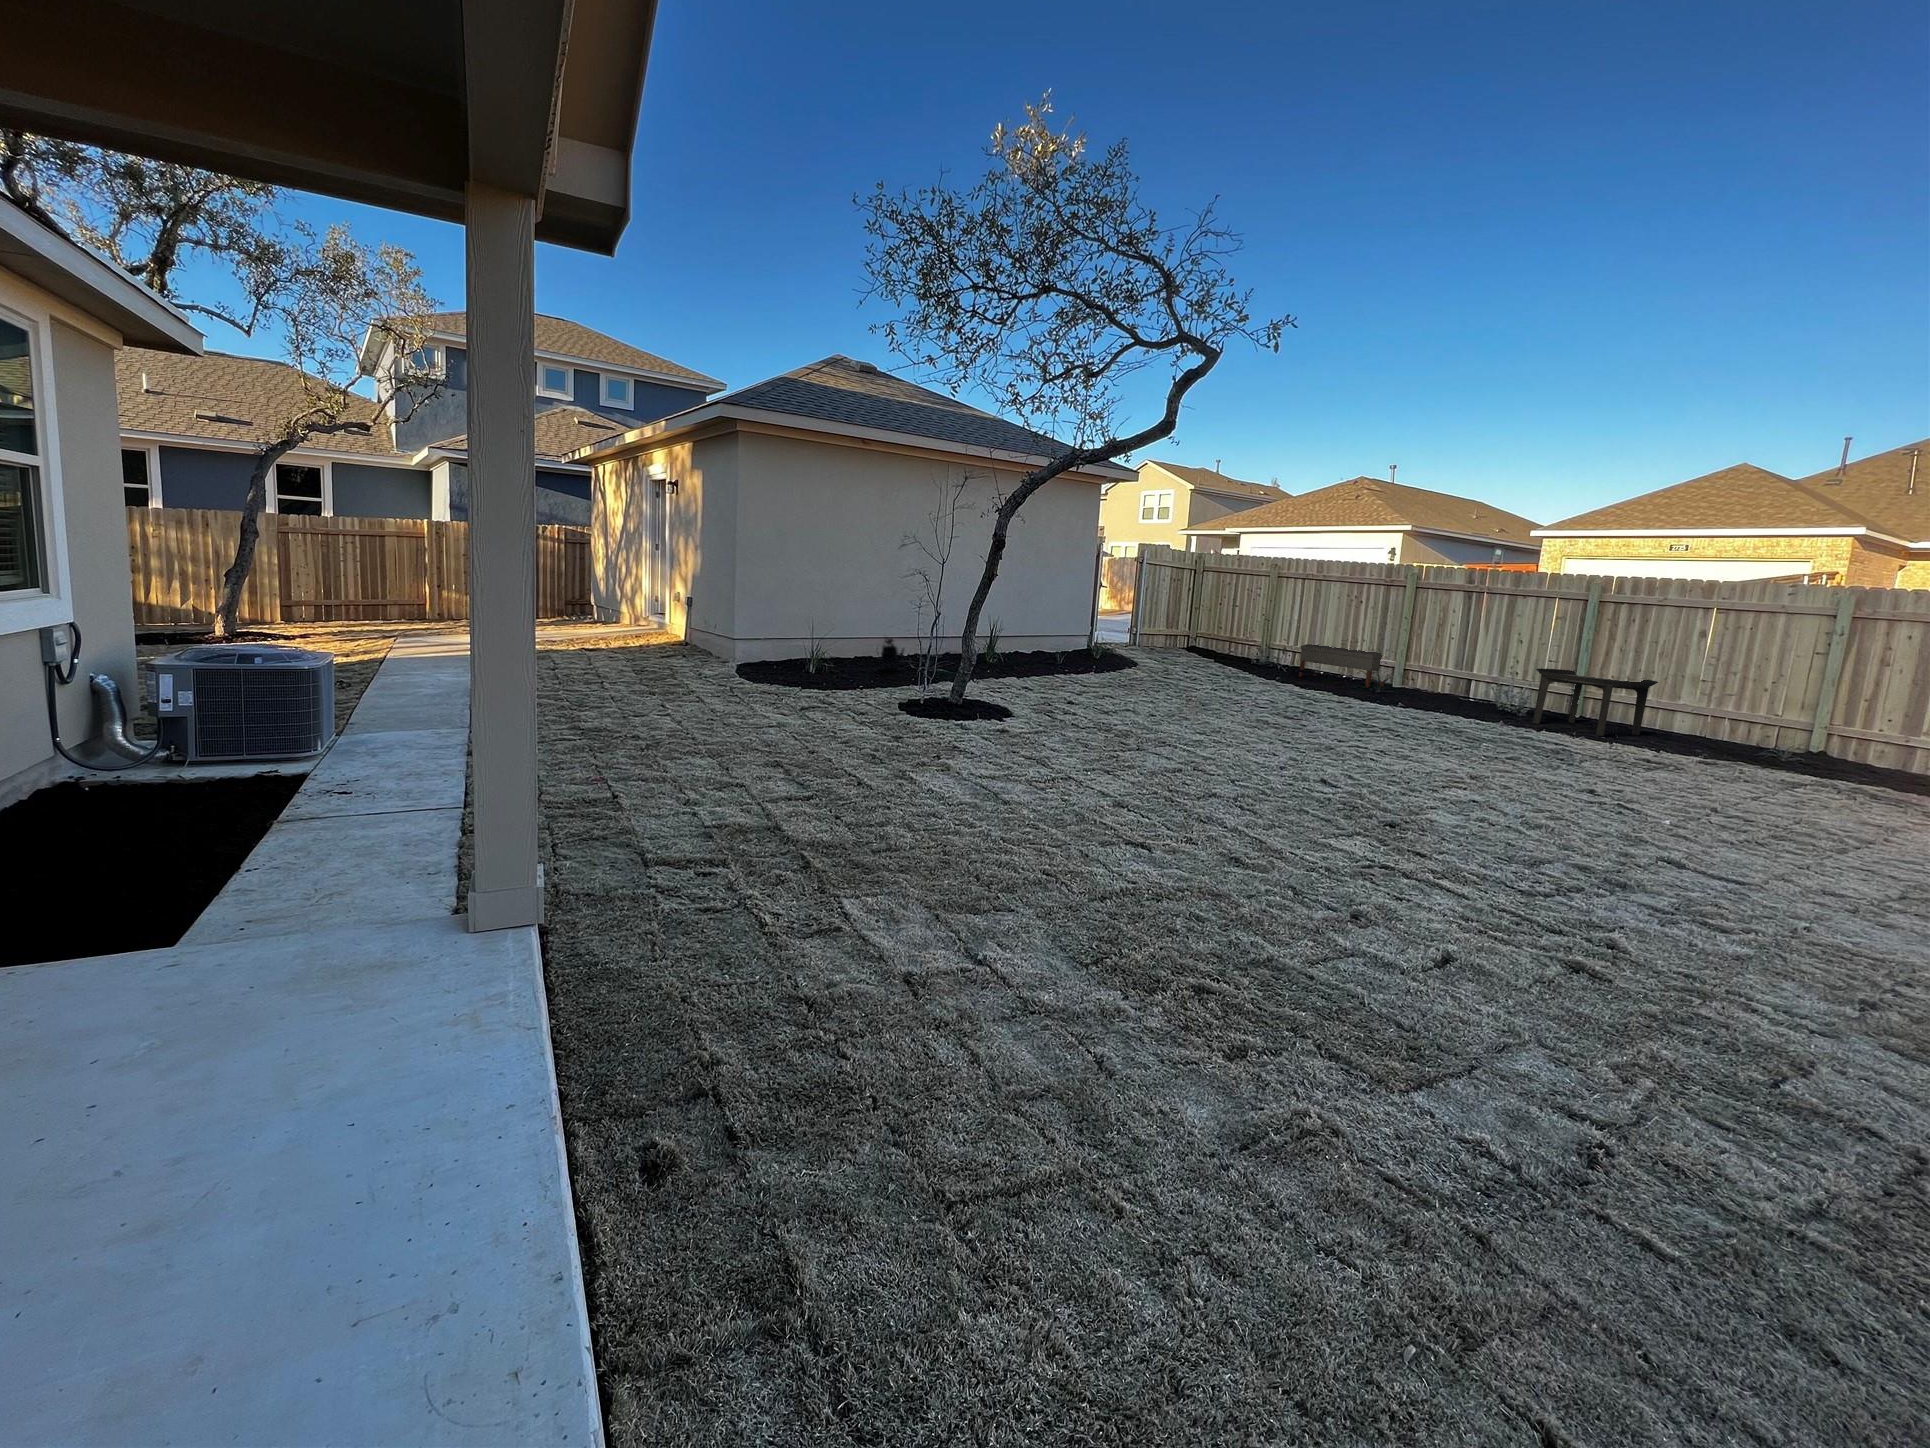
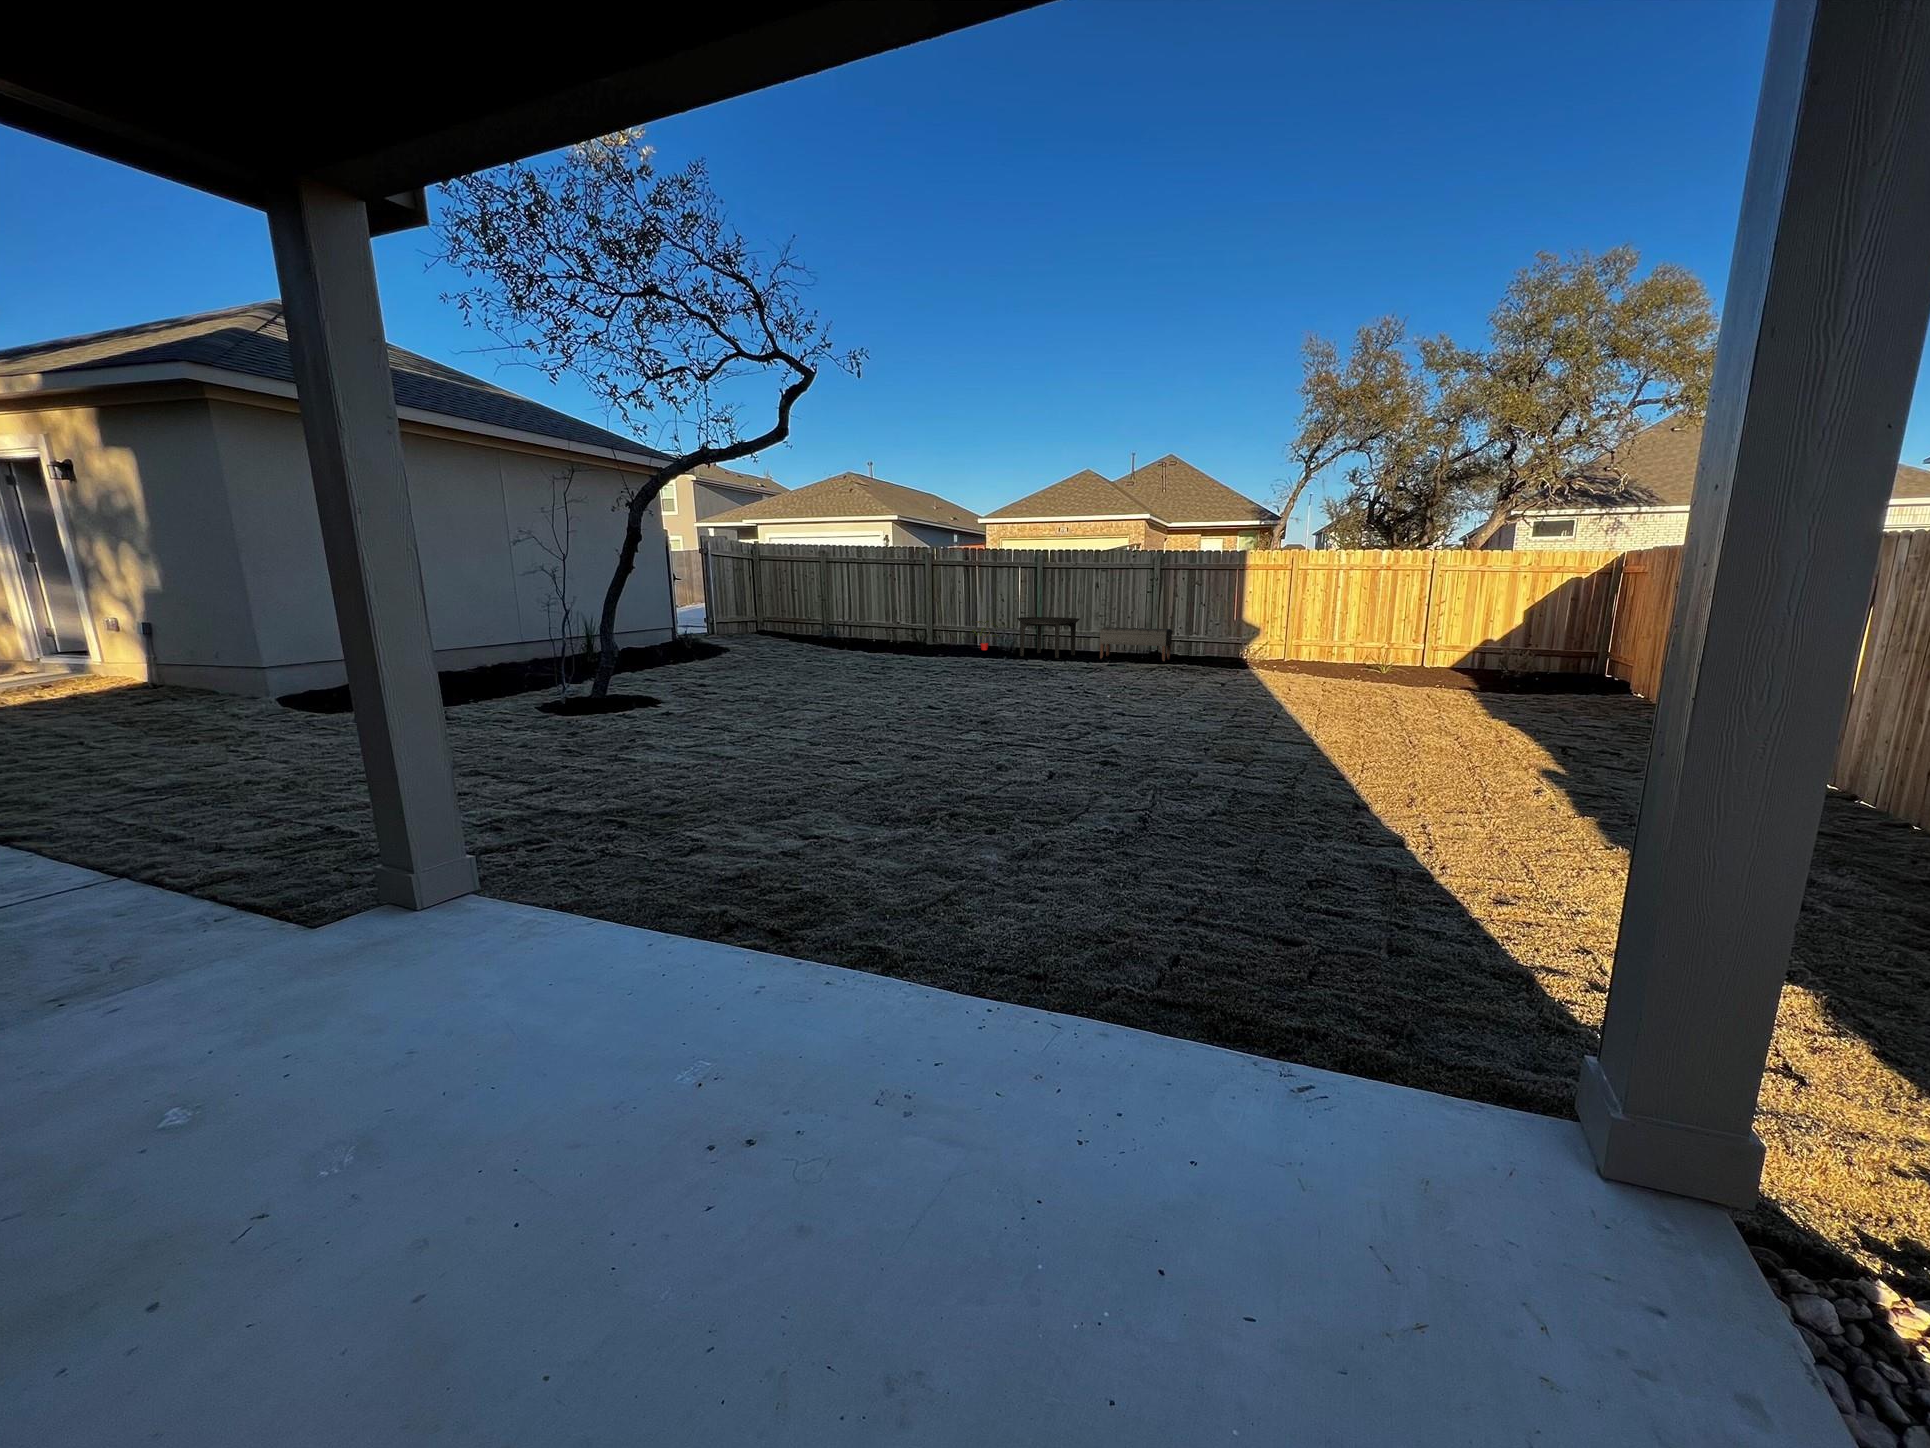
watering can: present [877,638,904,671] -> none [450,644,490,686]
bench: present [1299,644,1384,688] -> present [1099,627,1173,661]
potted plant: none [1457,665,1515,706] -> present [971,621,1000,650]

